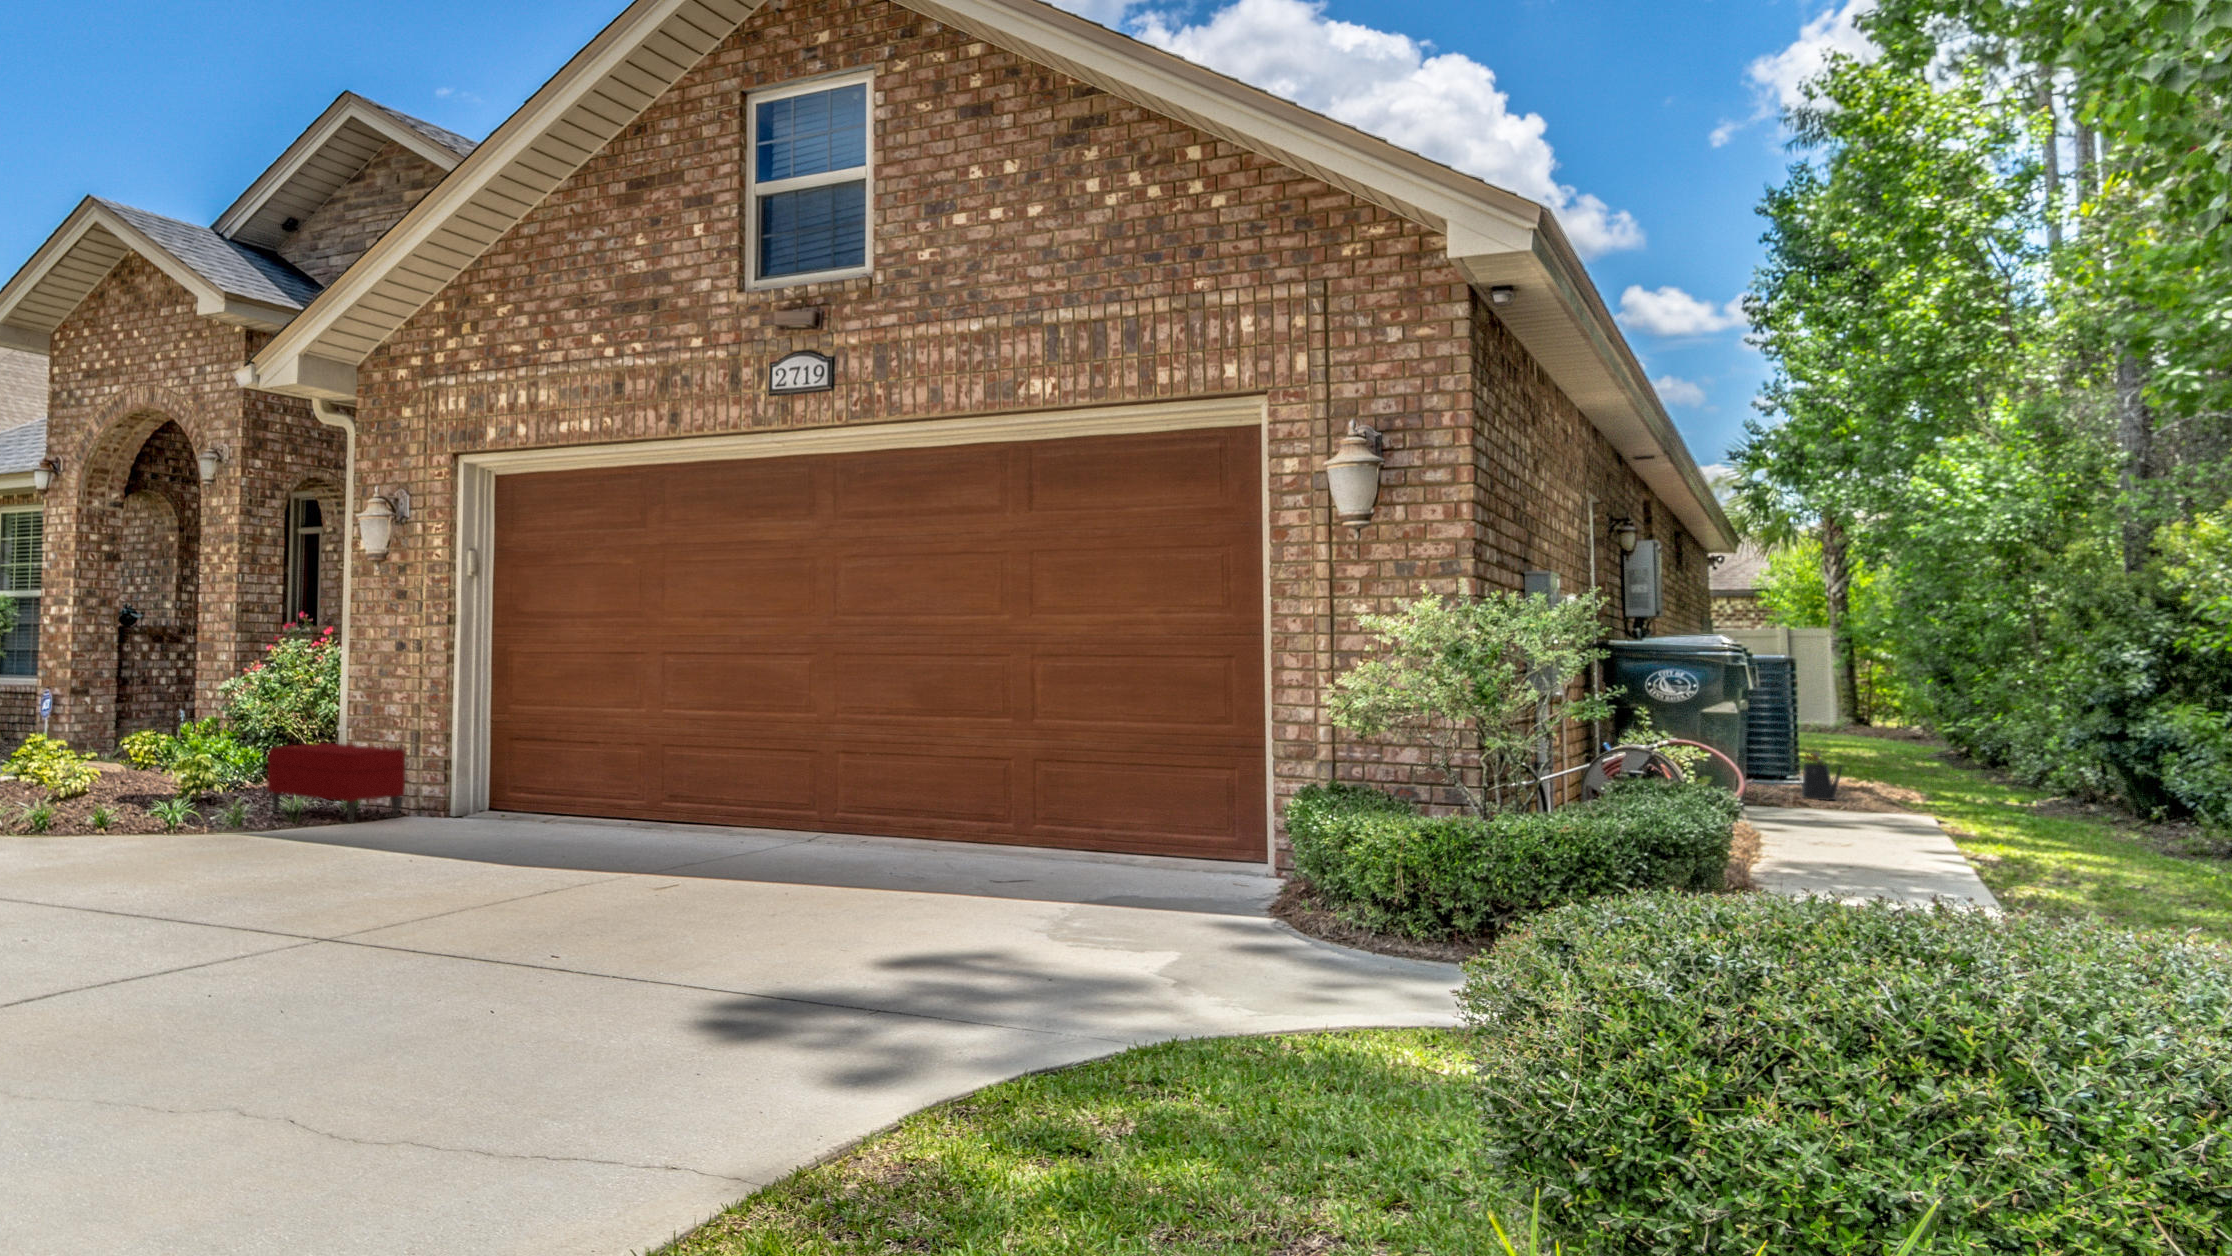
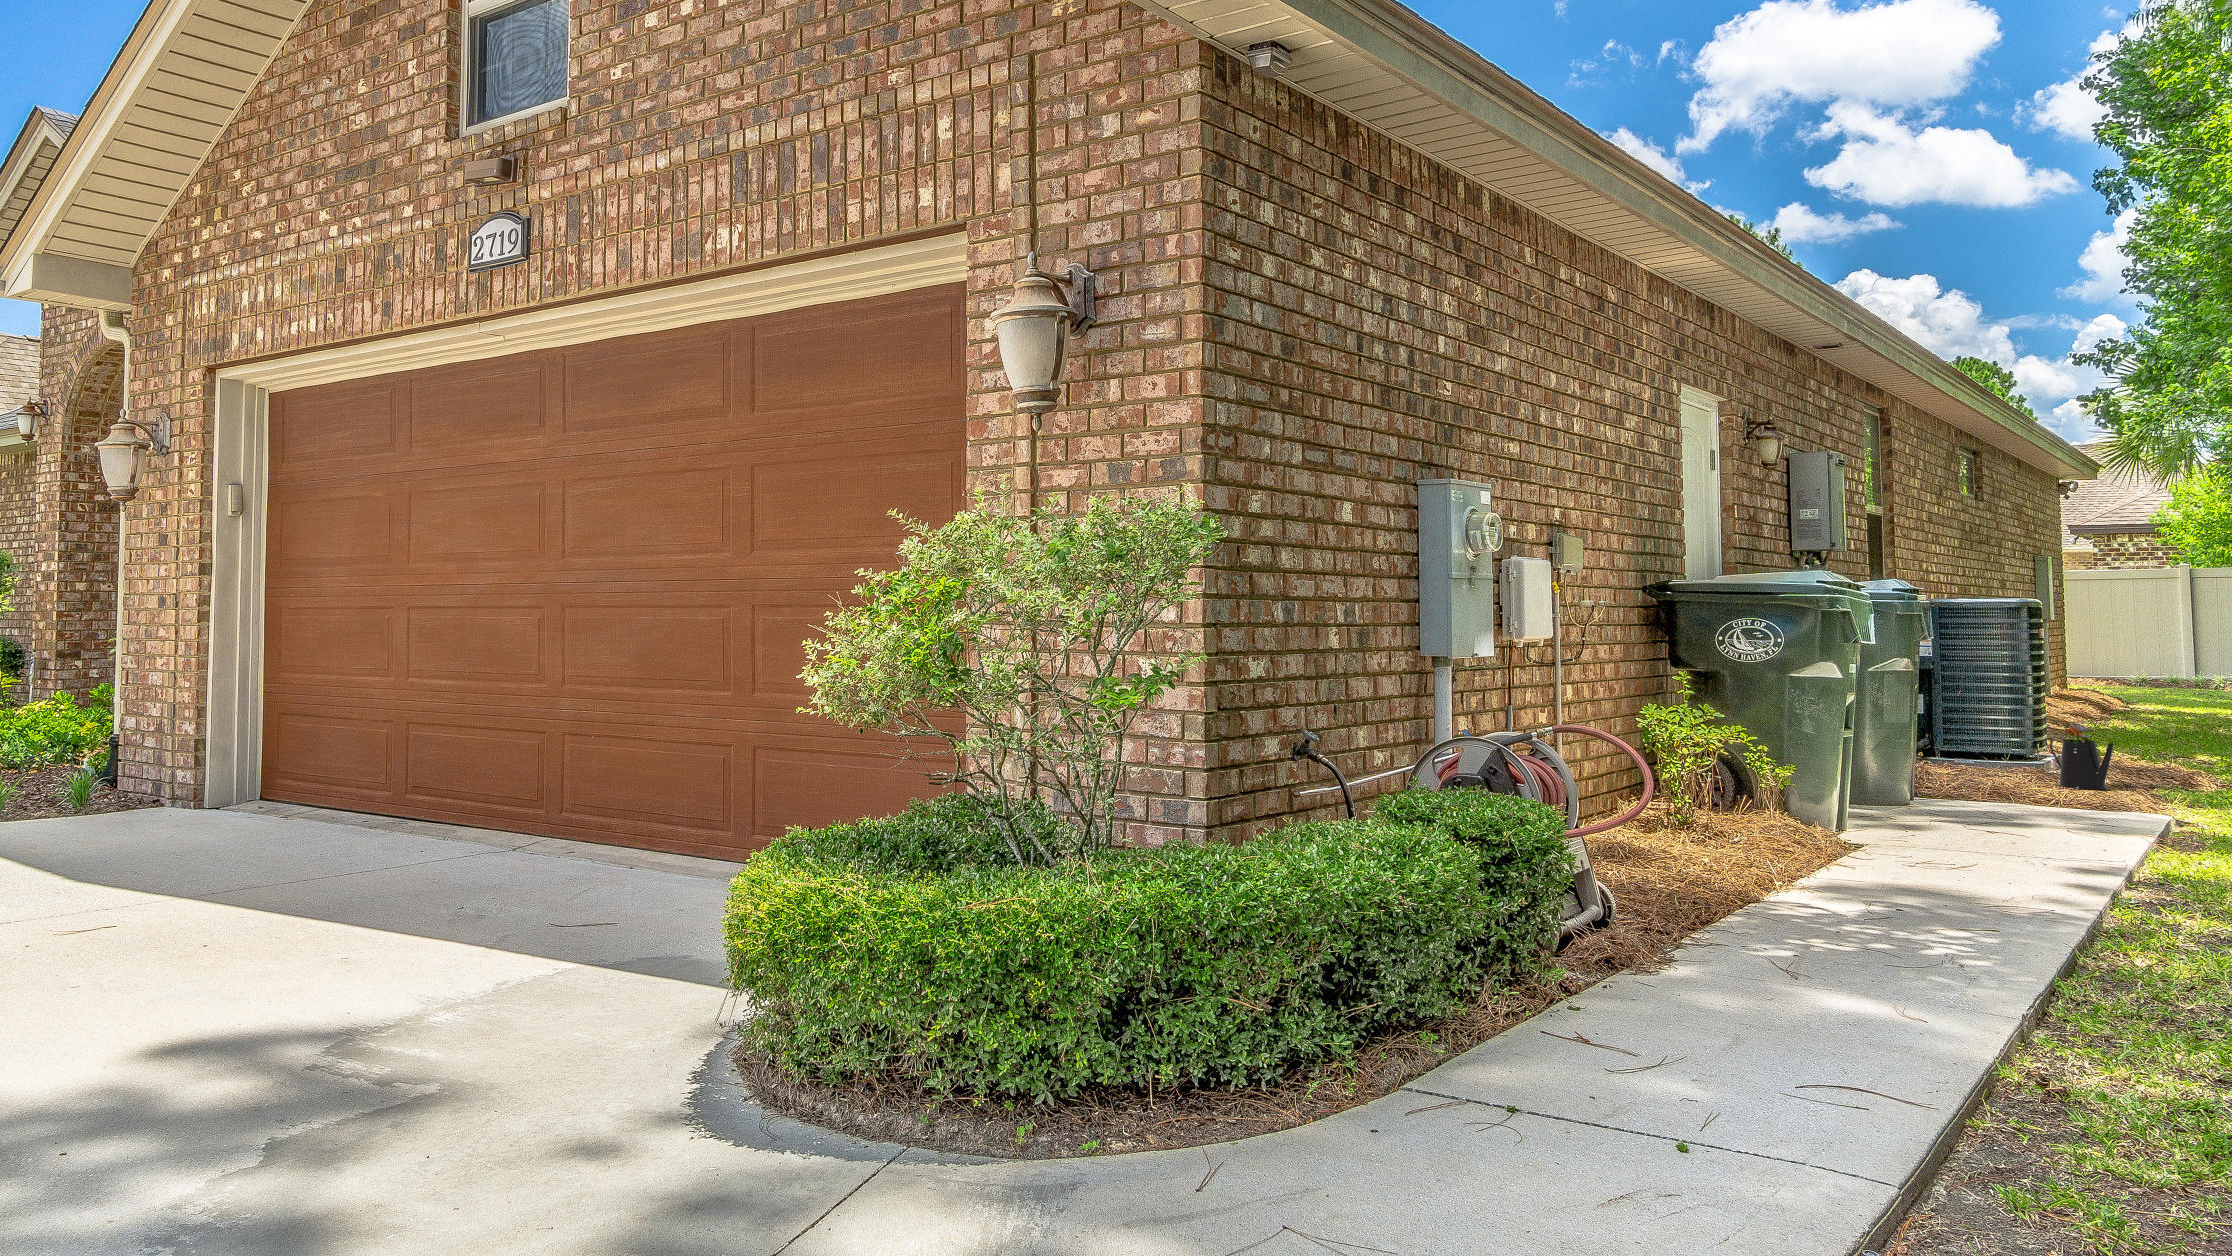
bench: present [267,743,405,823] -> none [28,715,158,814]

